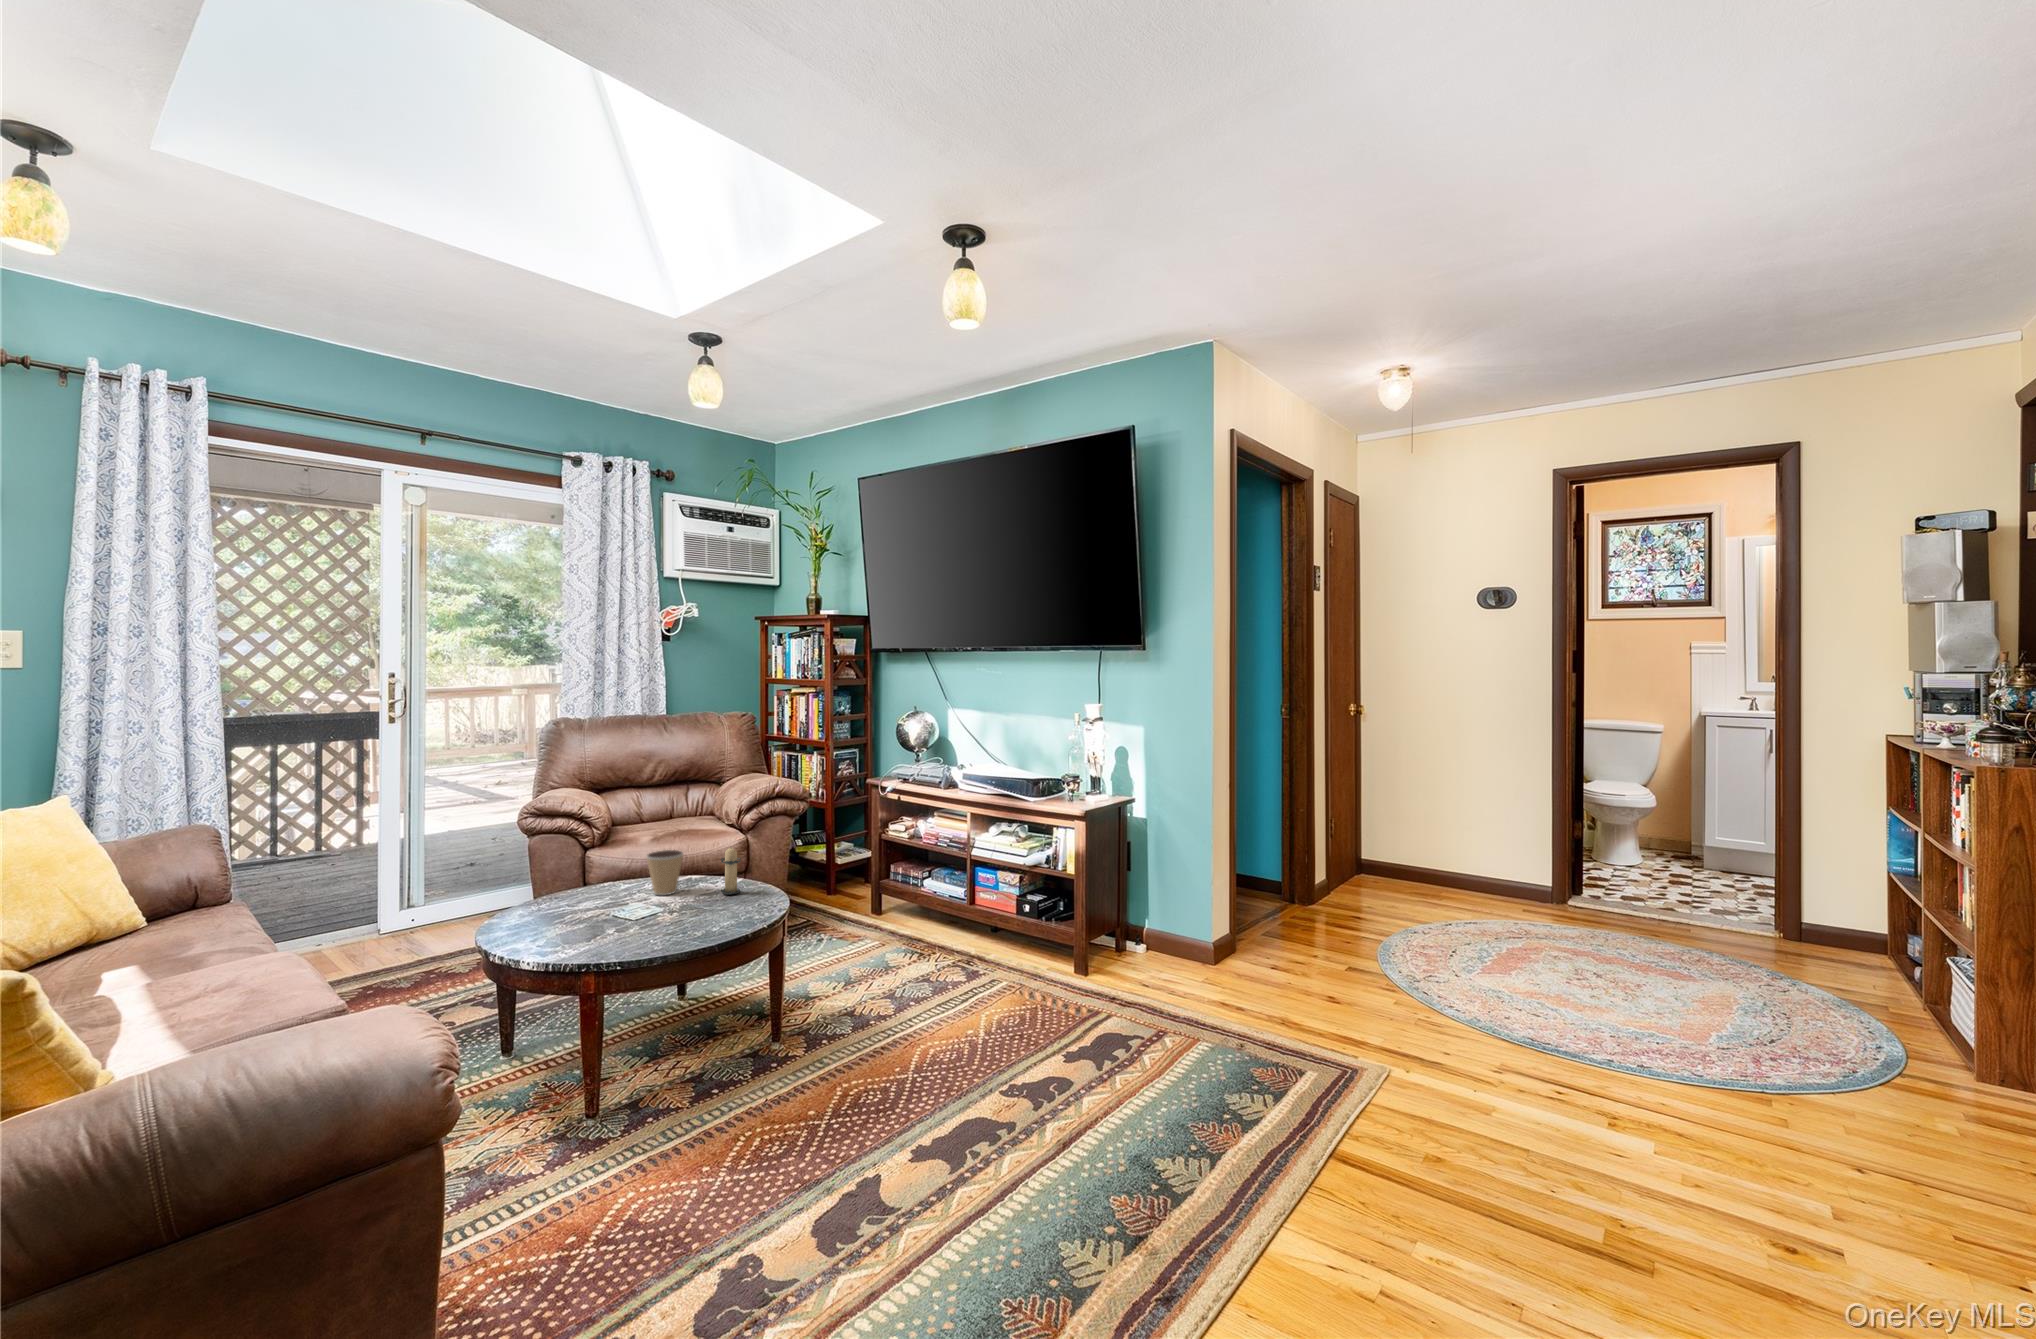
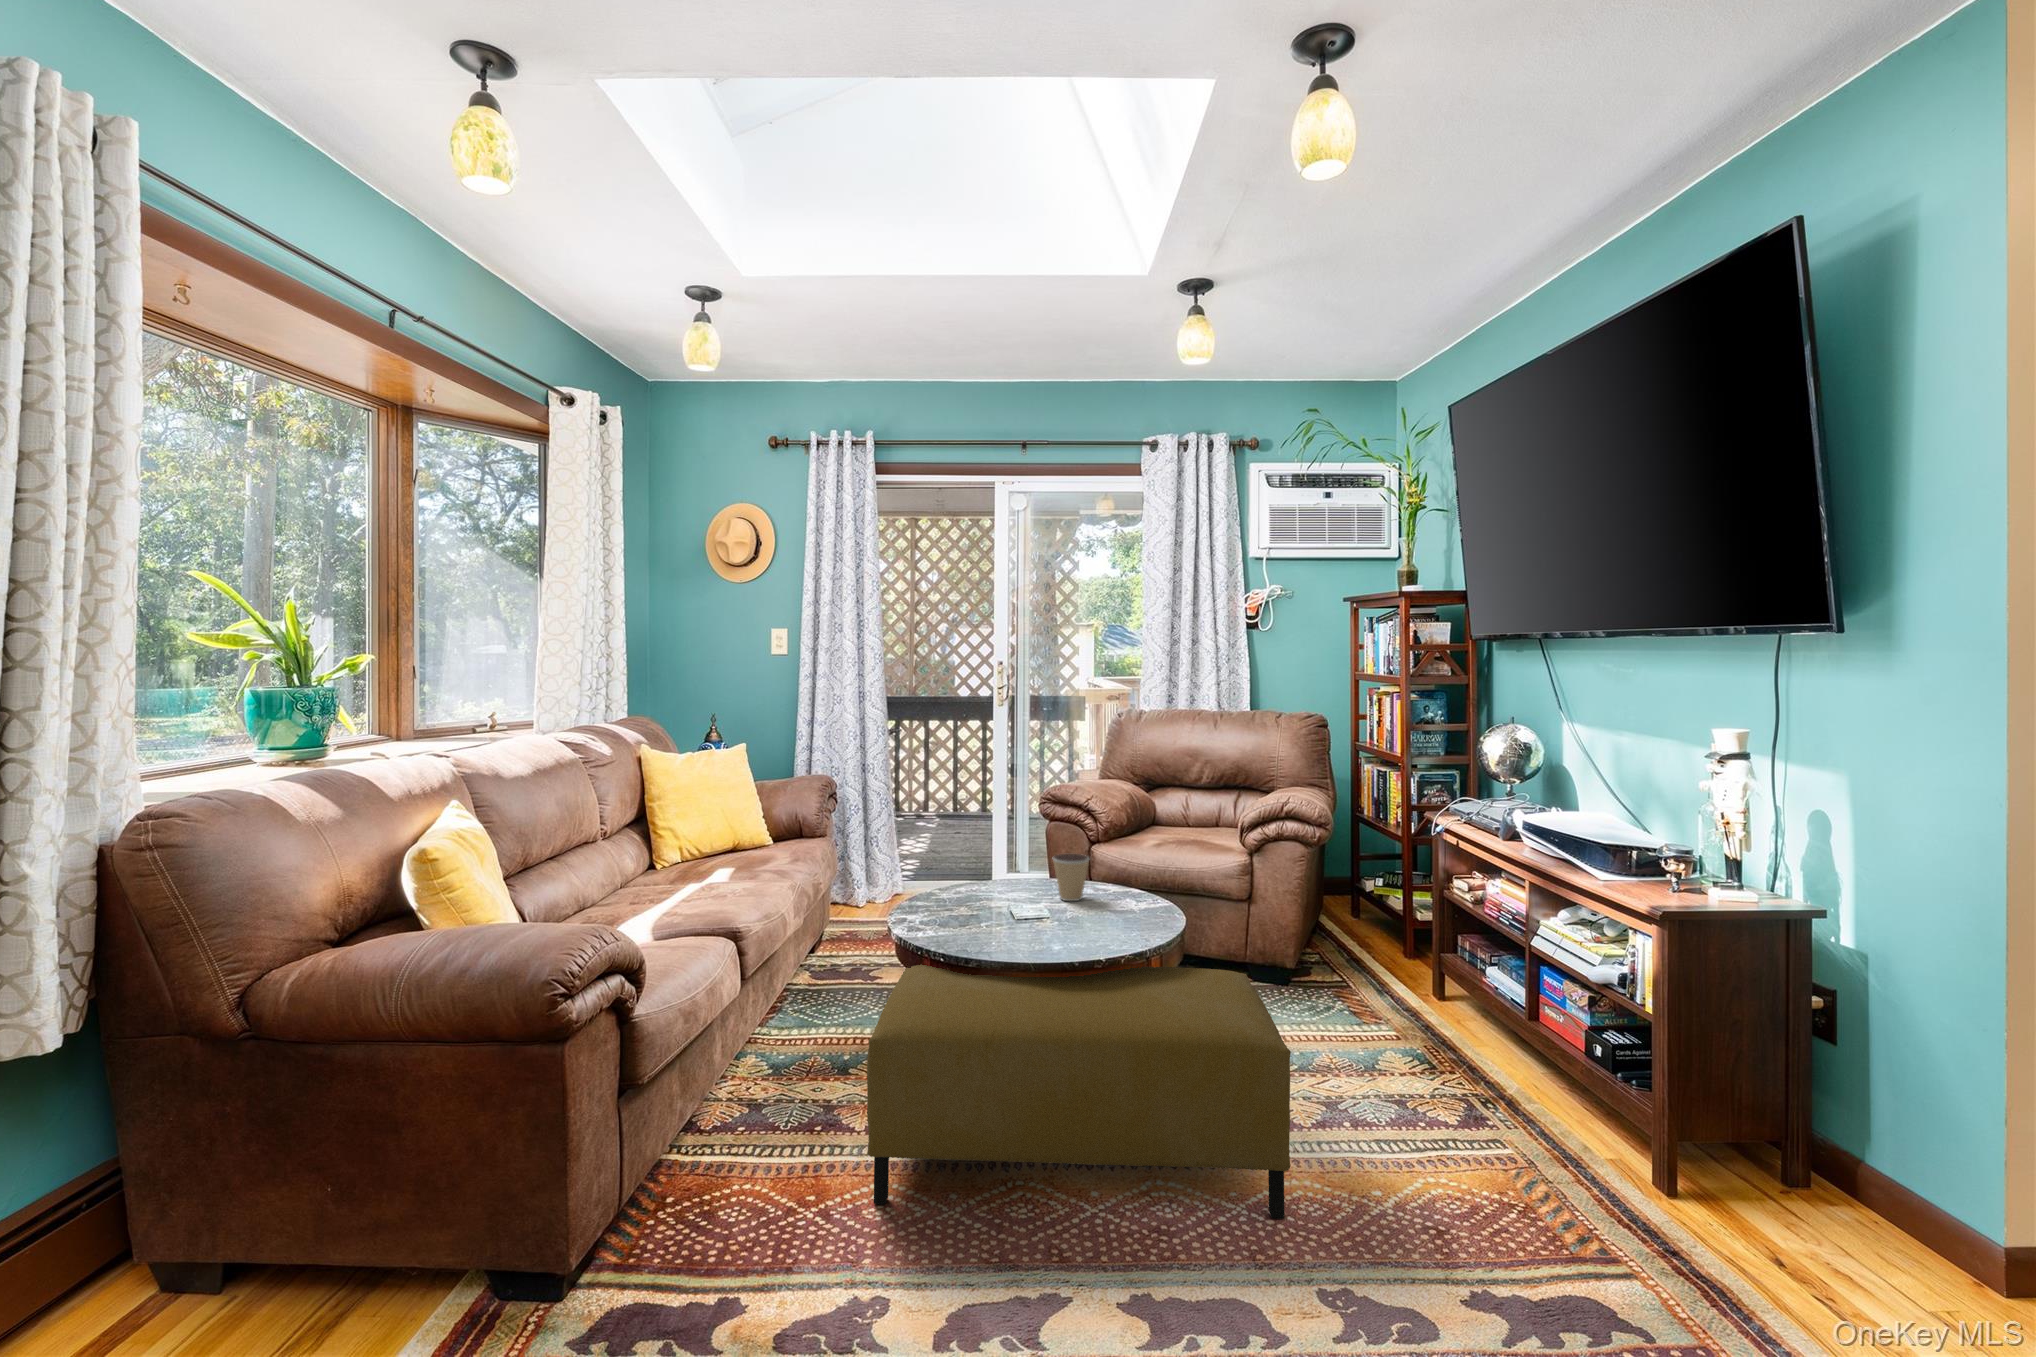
candle: present [721,847,741,895] -> none [1105,860,1132,917]
ottoman: none [563,912,949,1208] -> present [867,964,1291,1219]

